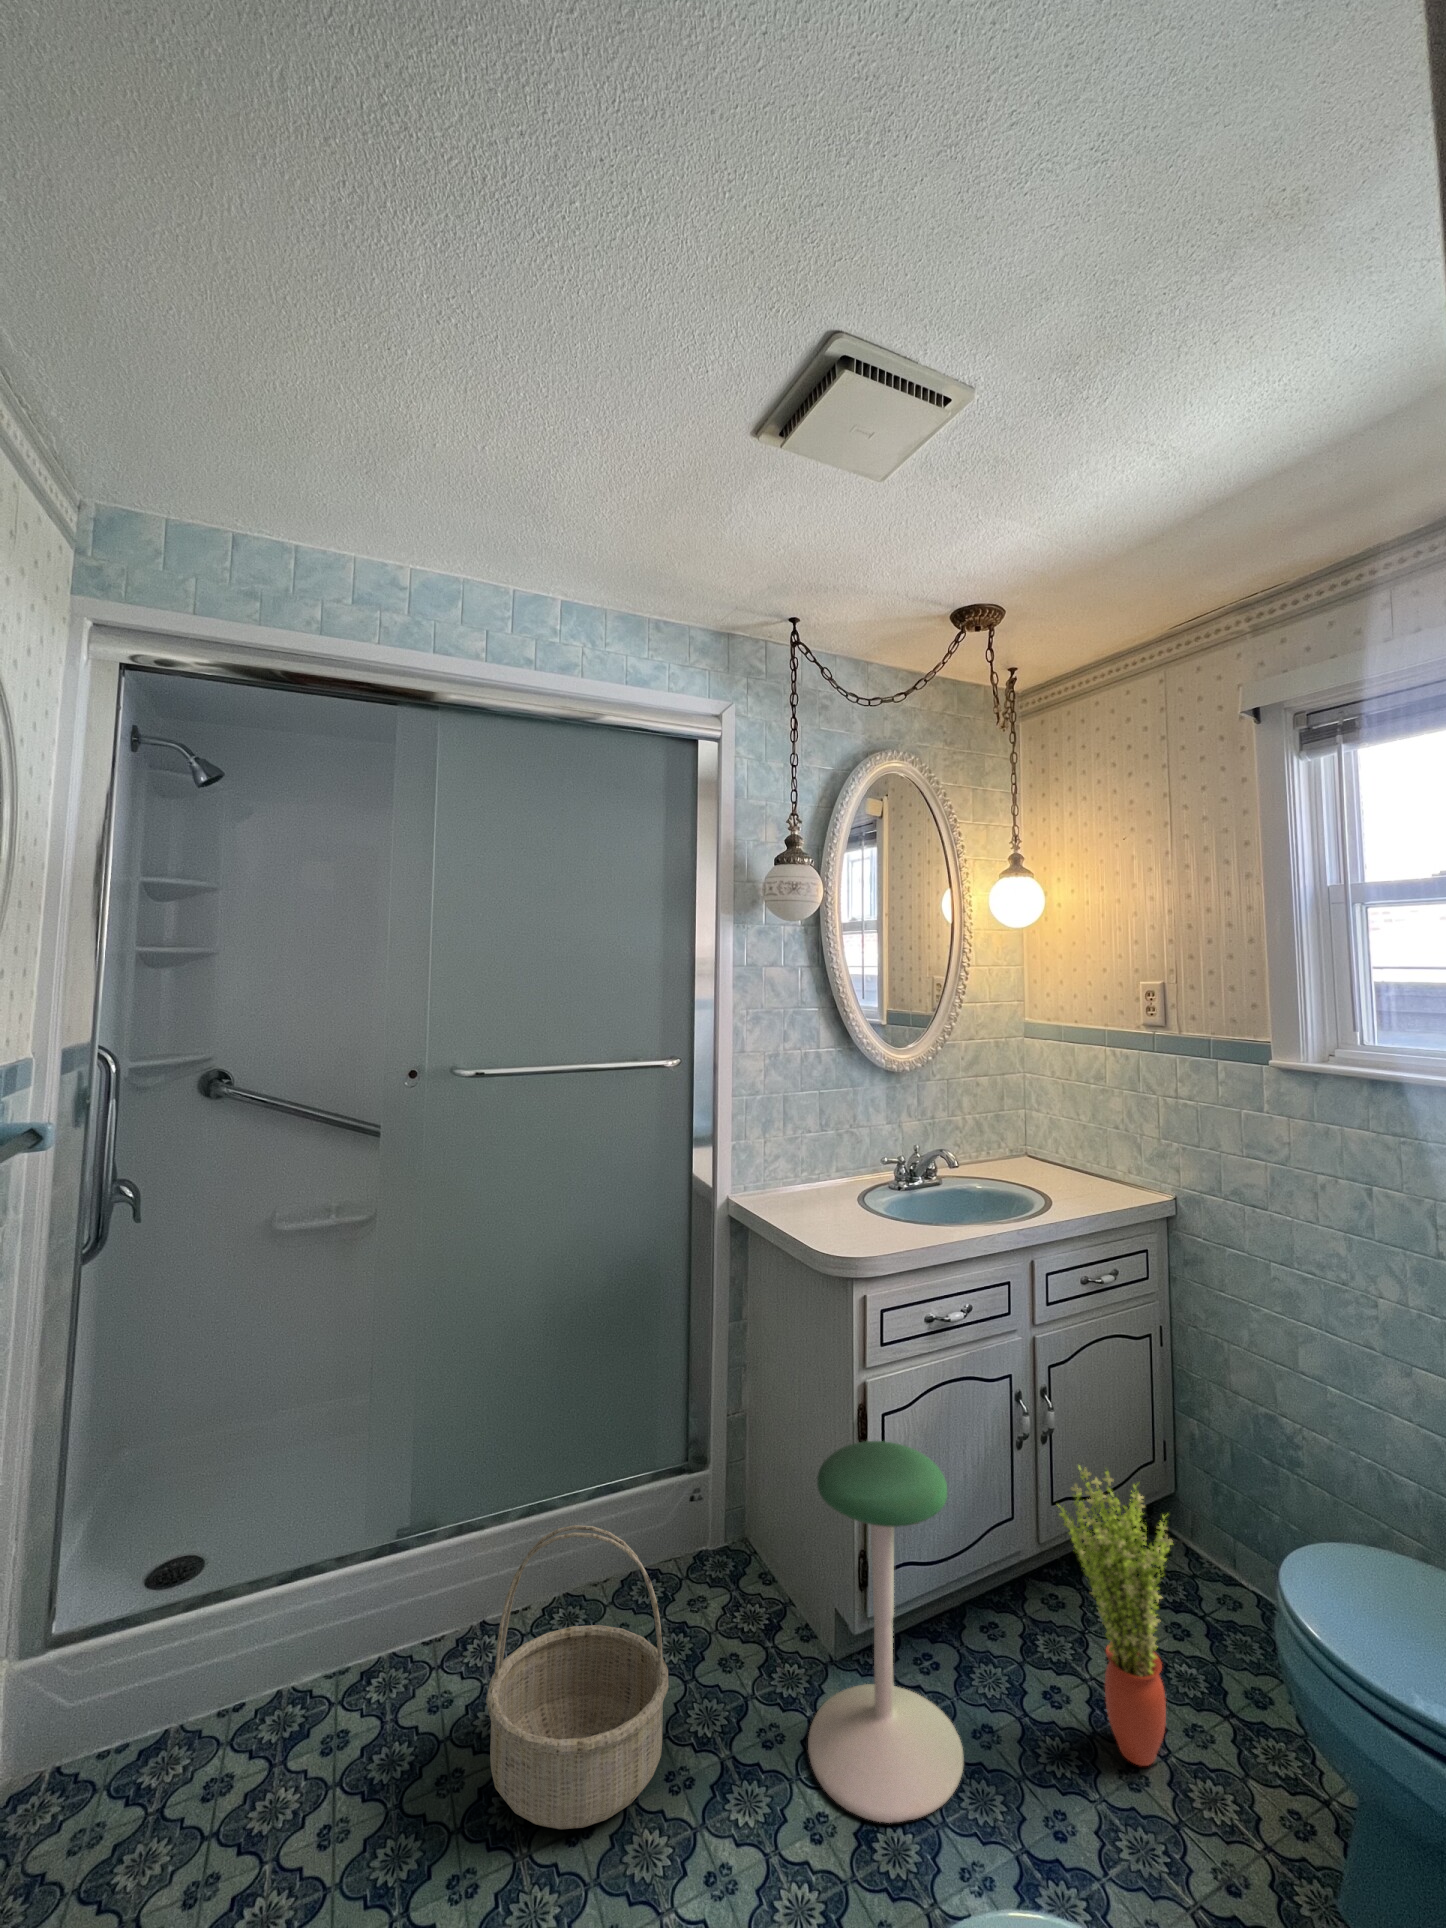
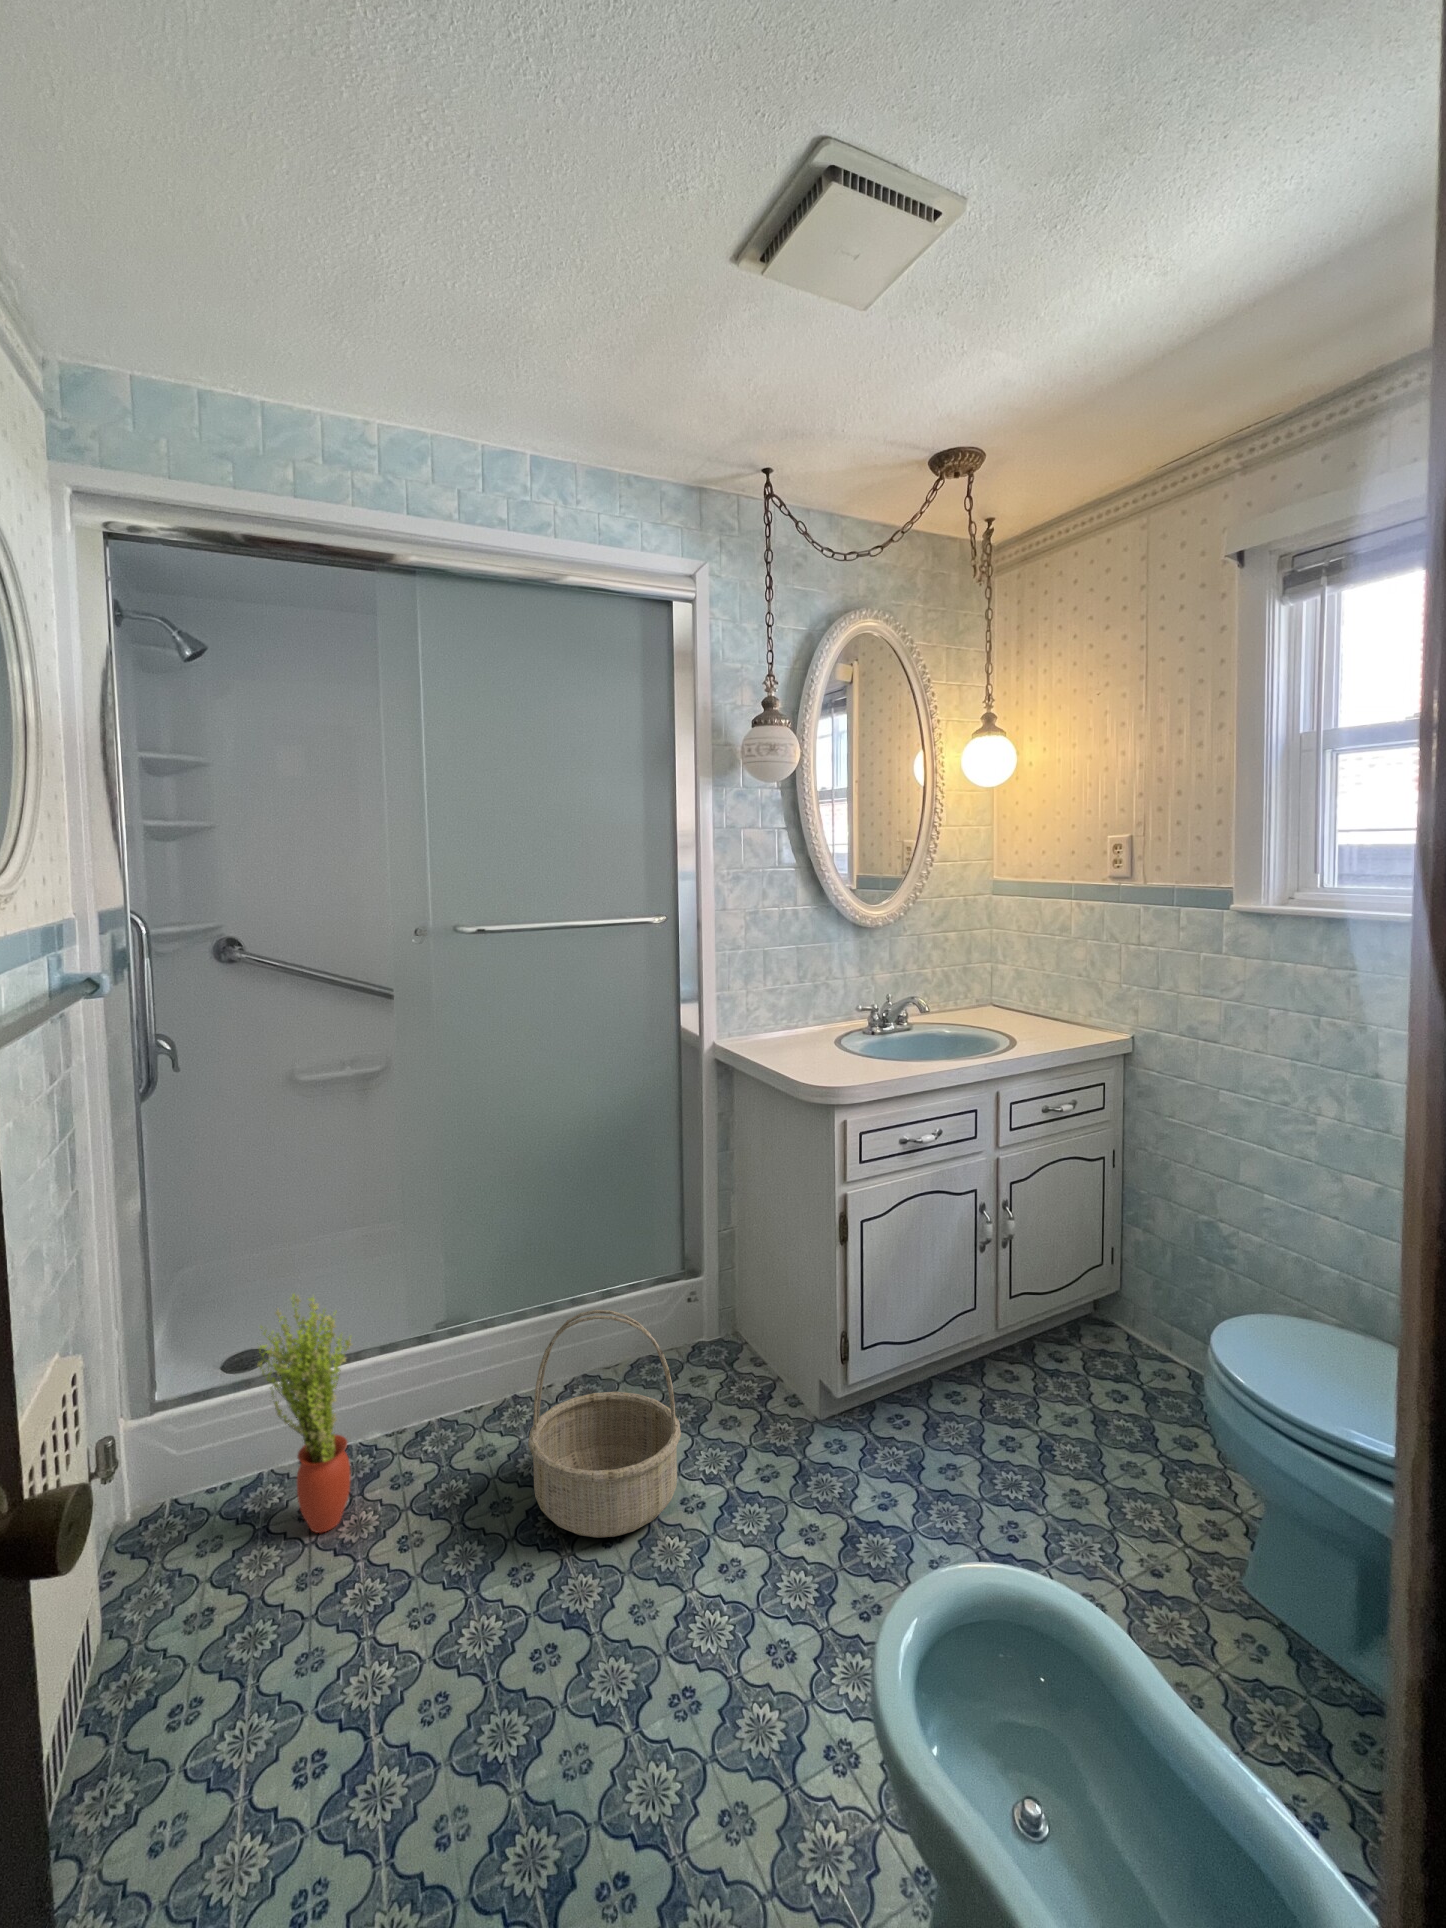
stool: present [808,1441,964,1823] -> none [799,1242,931,1531]
potted plant: present [1060,1467,1173,1766] -> present [258,1294,352,1533]

